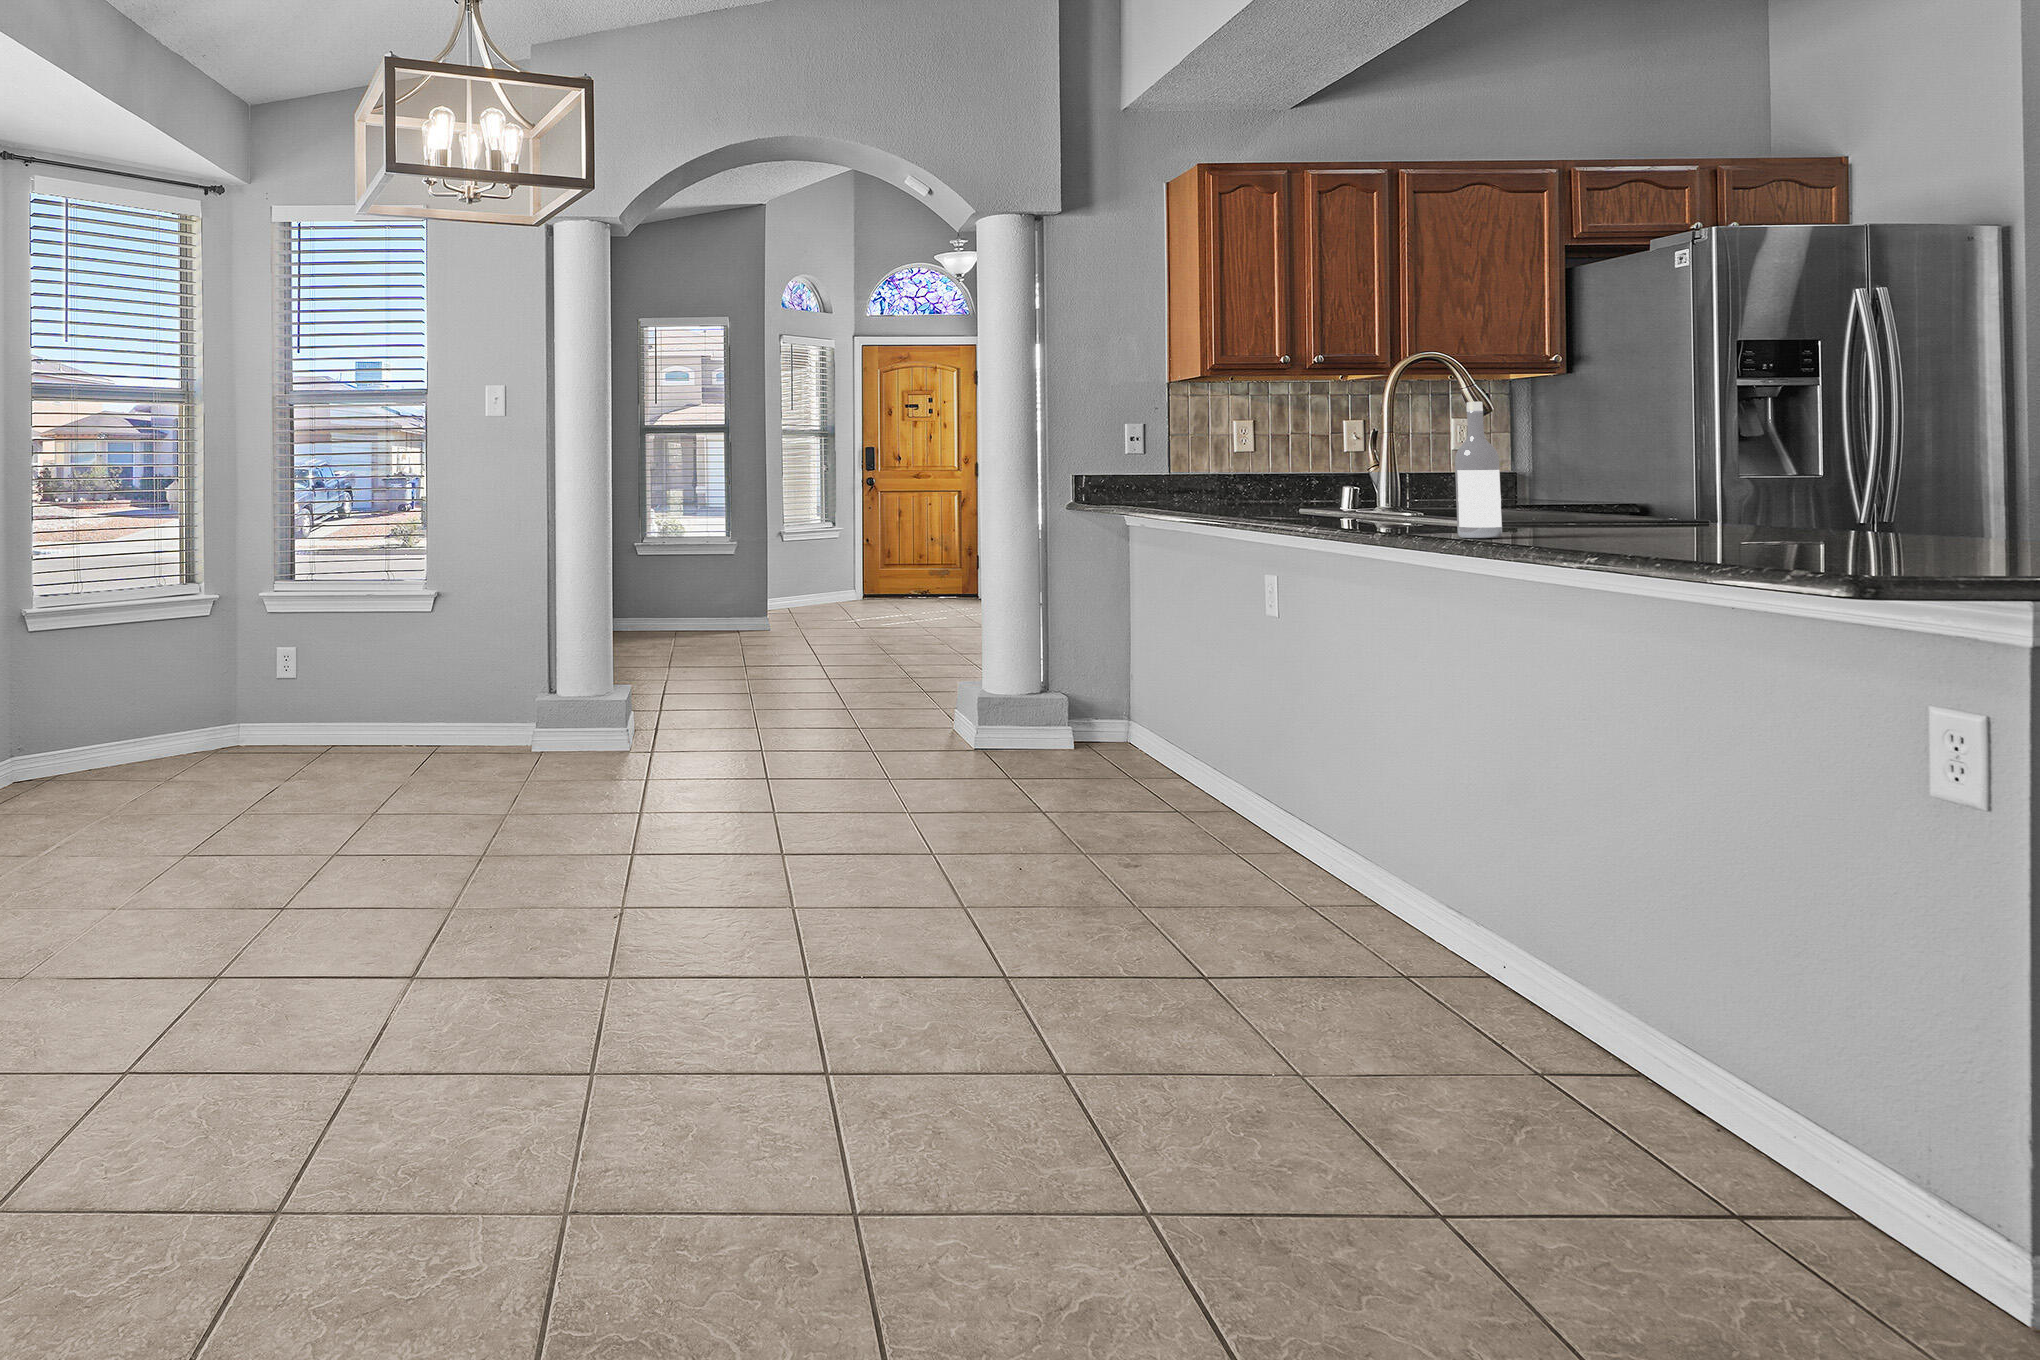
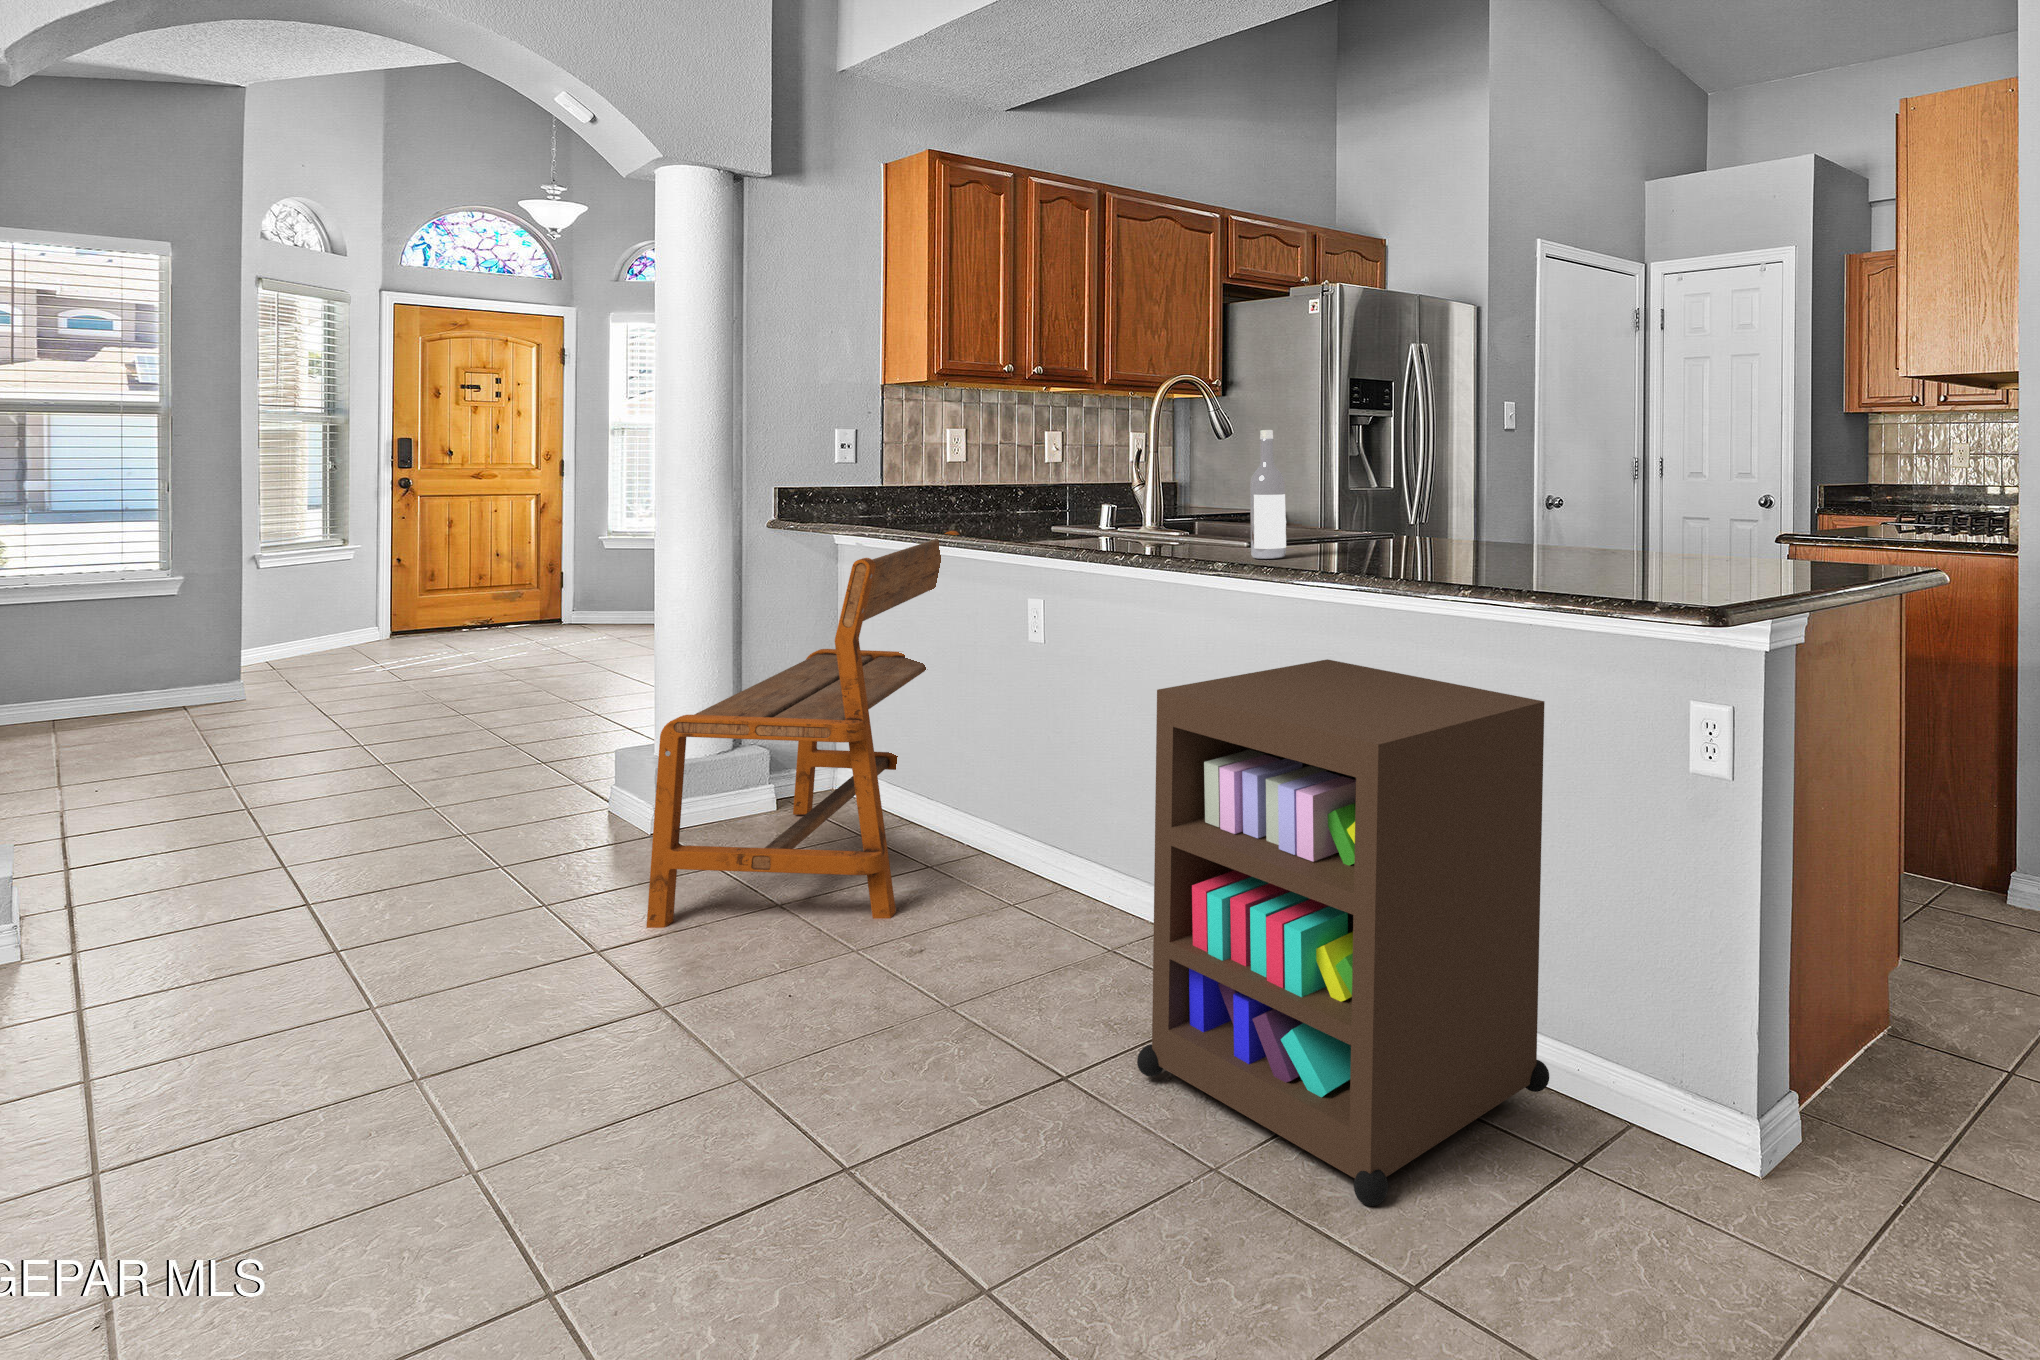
bench: none [946,514,1244,844] -> present [647,531,959,928]
storage cabinet: none [1279,647,1803,1198] -> present [1137,659,1549,1206]

